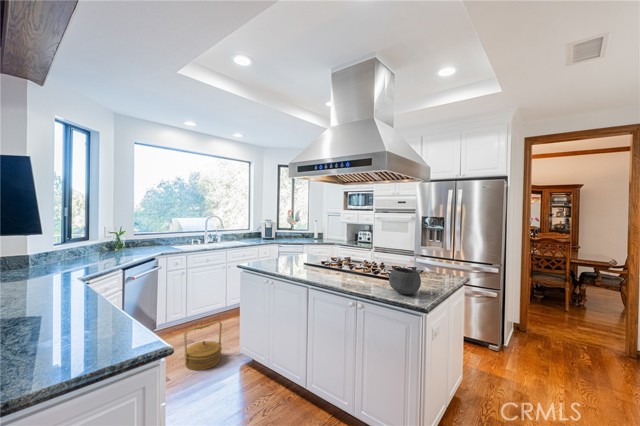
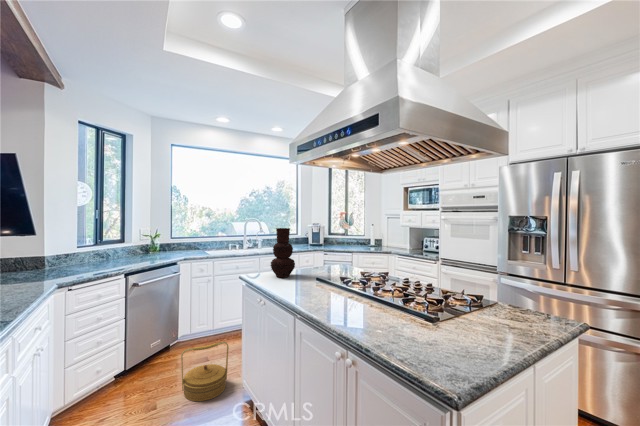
vase: none [265,226,284,264] -> present [271,228,295,278]
bowl: present [389,268,421,295] -> none [402,298,461,350]

